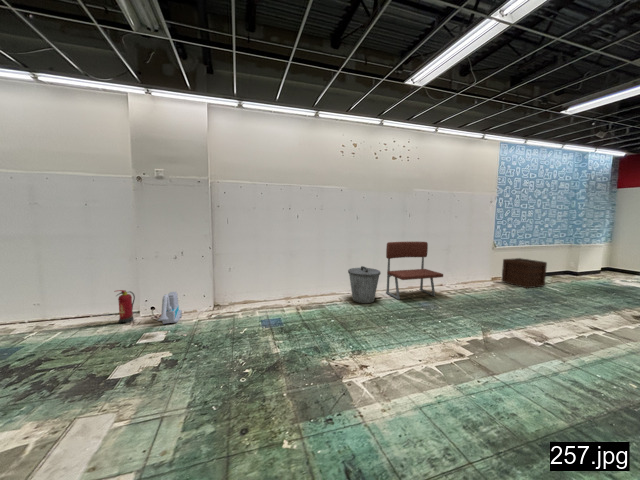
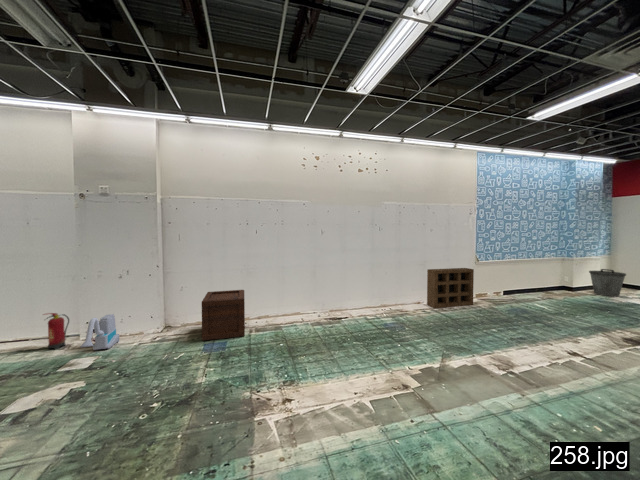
bench: present [386,242,443,300] -> none [353,257,414,321]
shelving unit: none [449,253,493,289] -> present [427,268,474,308]
wooden crate: present [502,258,547,288] -> present [202,290,245,341]
trash can: present [348,266,381,303] -> present [589,269,626,297]

